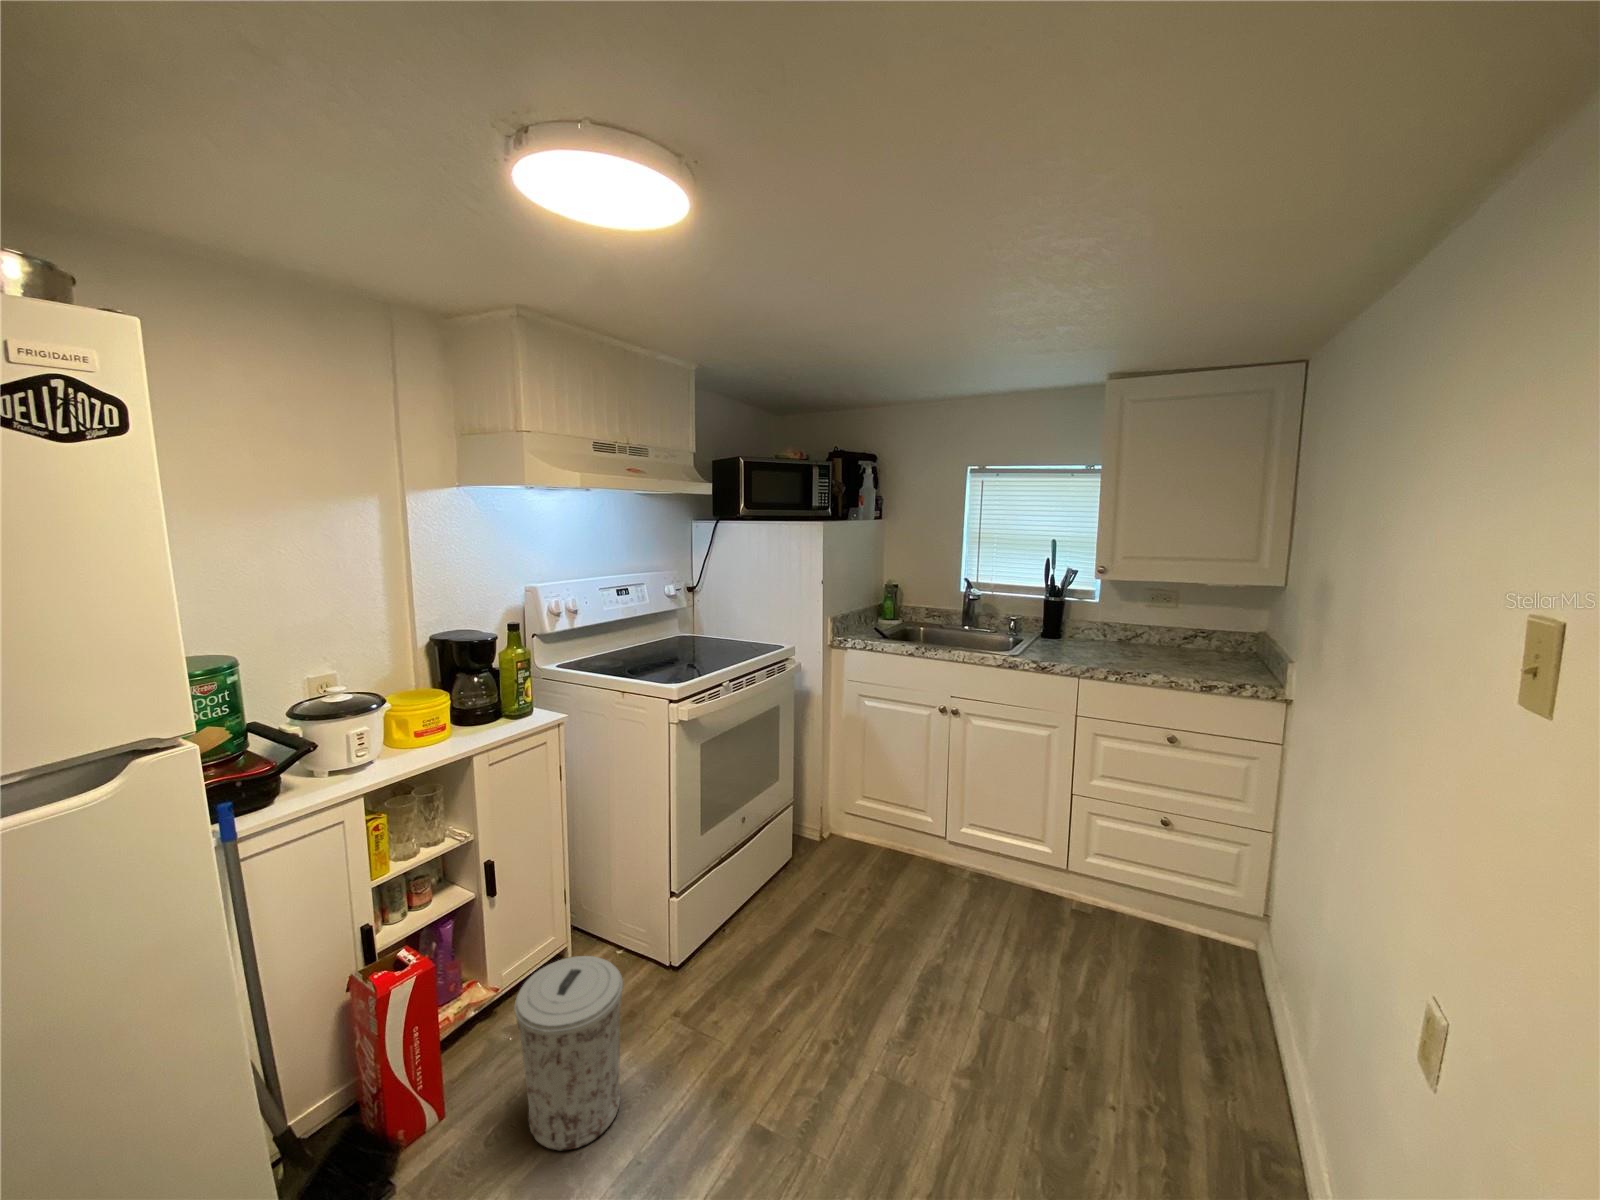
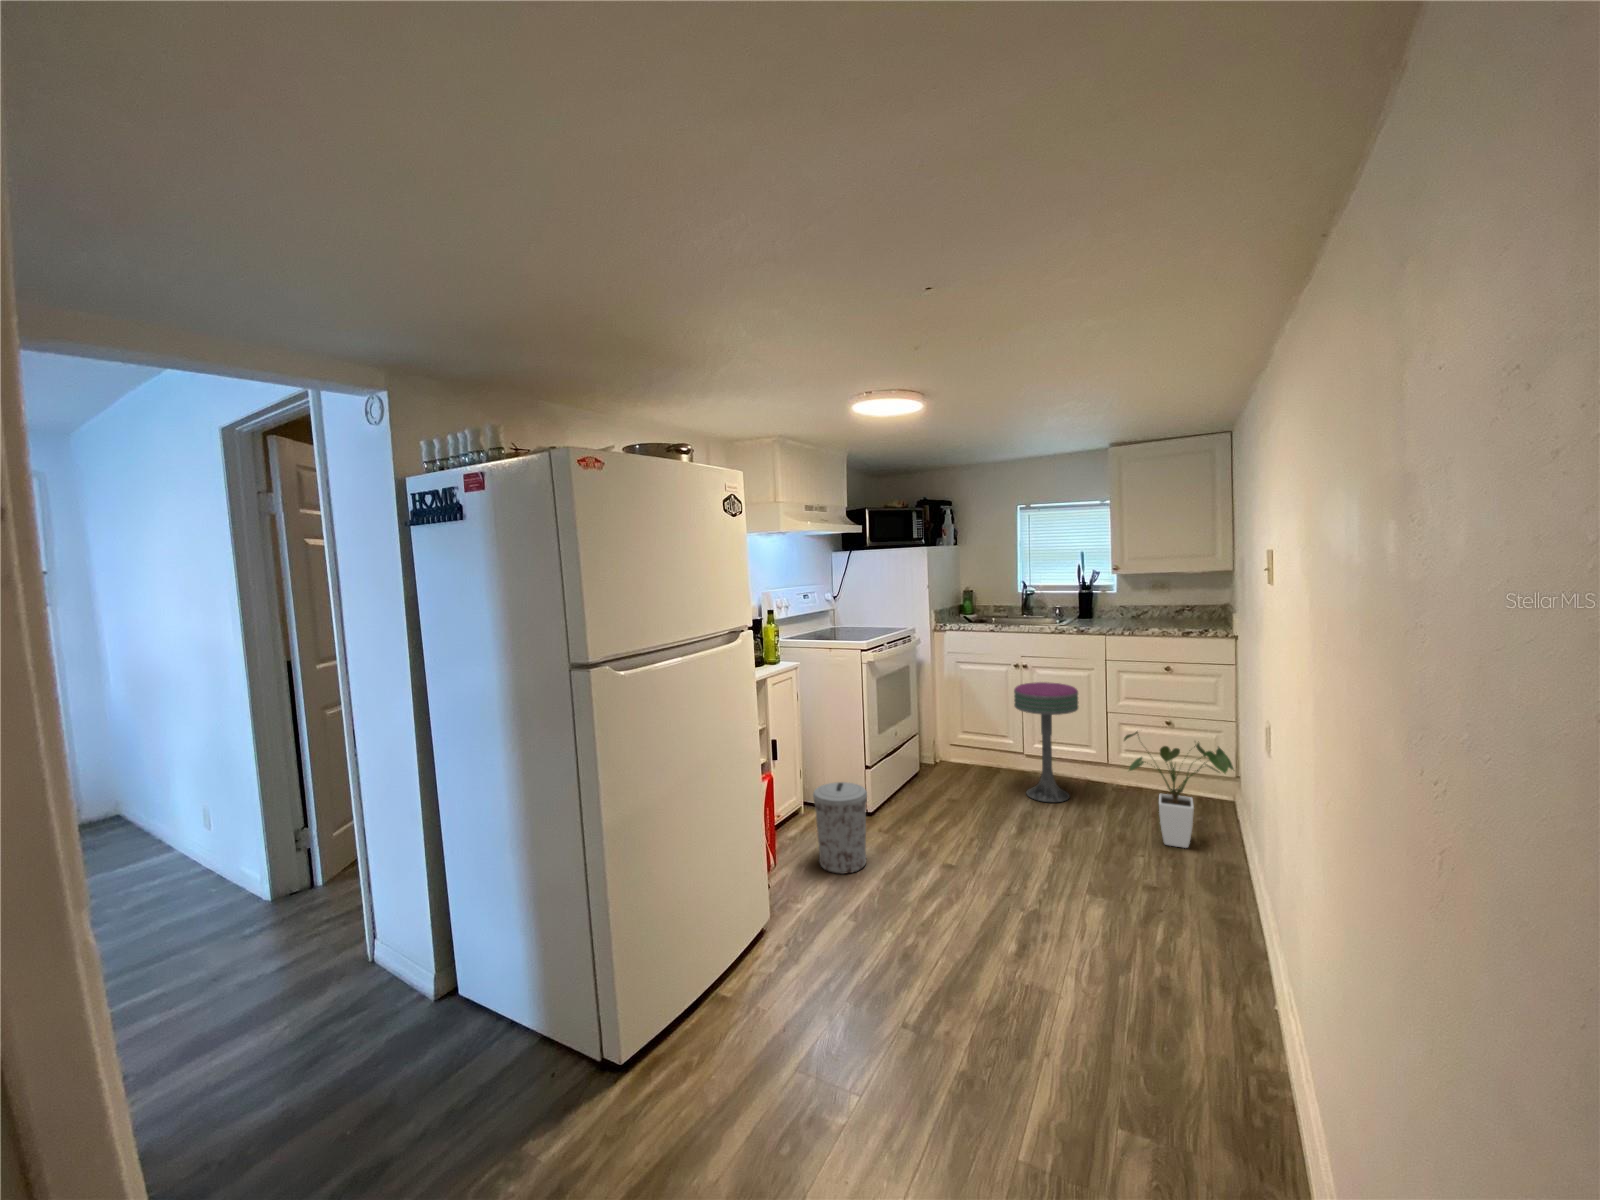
bar stool: none [928,747,1029,947] -> present [1014,682,1078,802]
house plant: none [1097,872,1297,1094] -> present [1124,732,1233,848]

